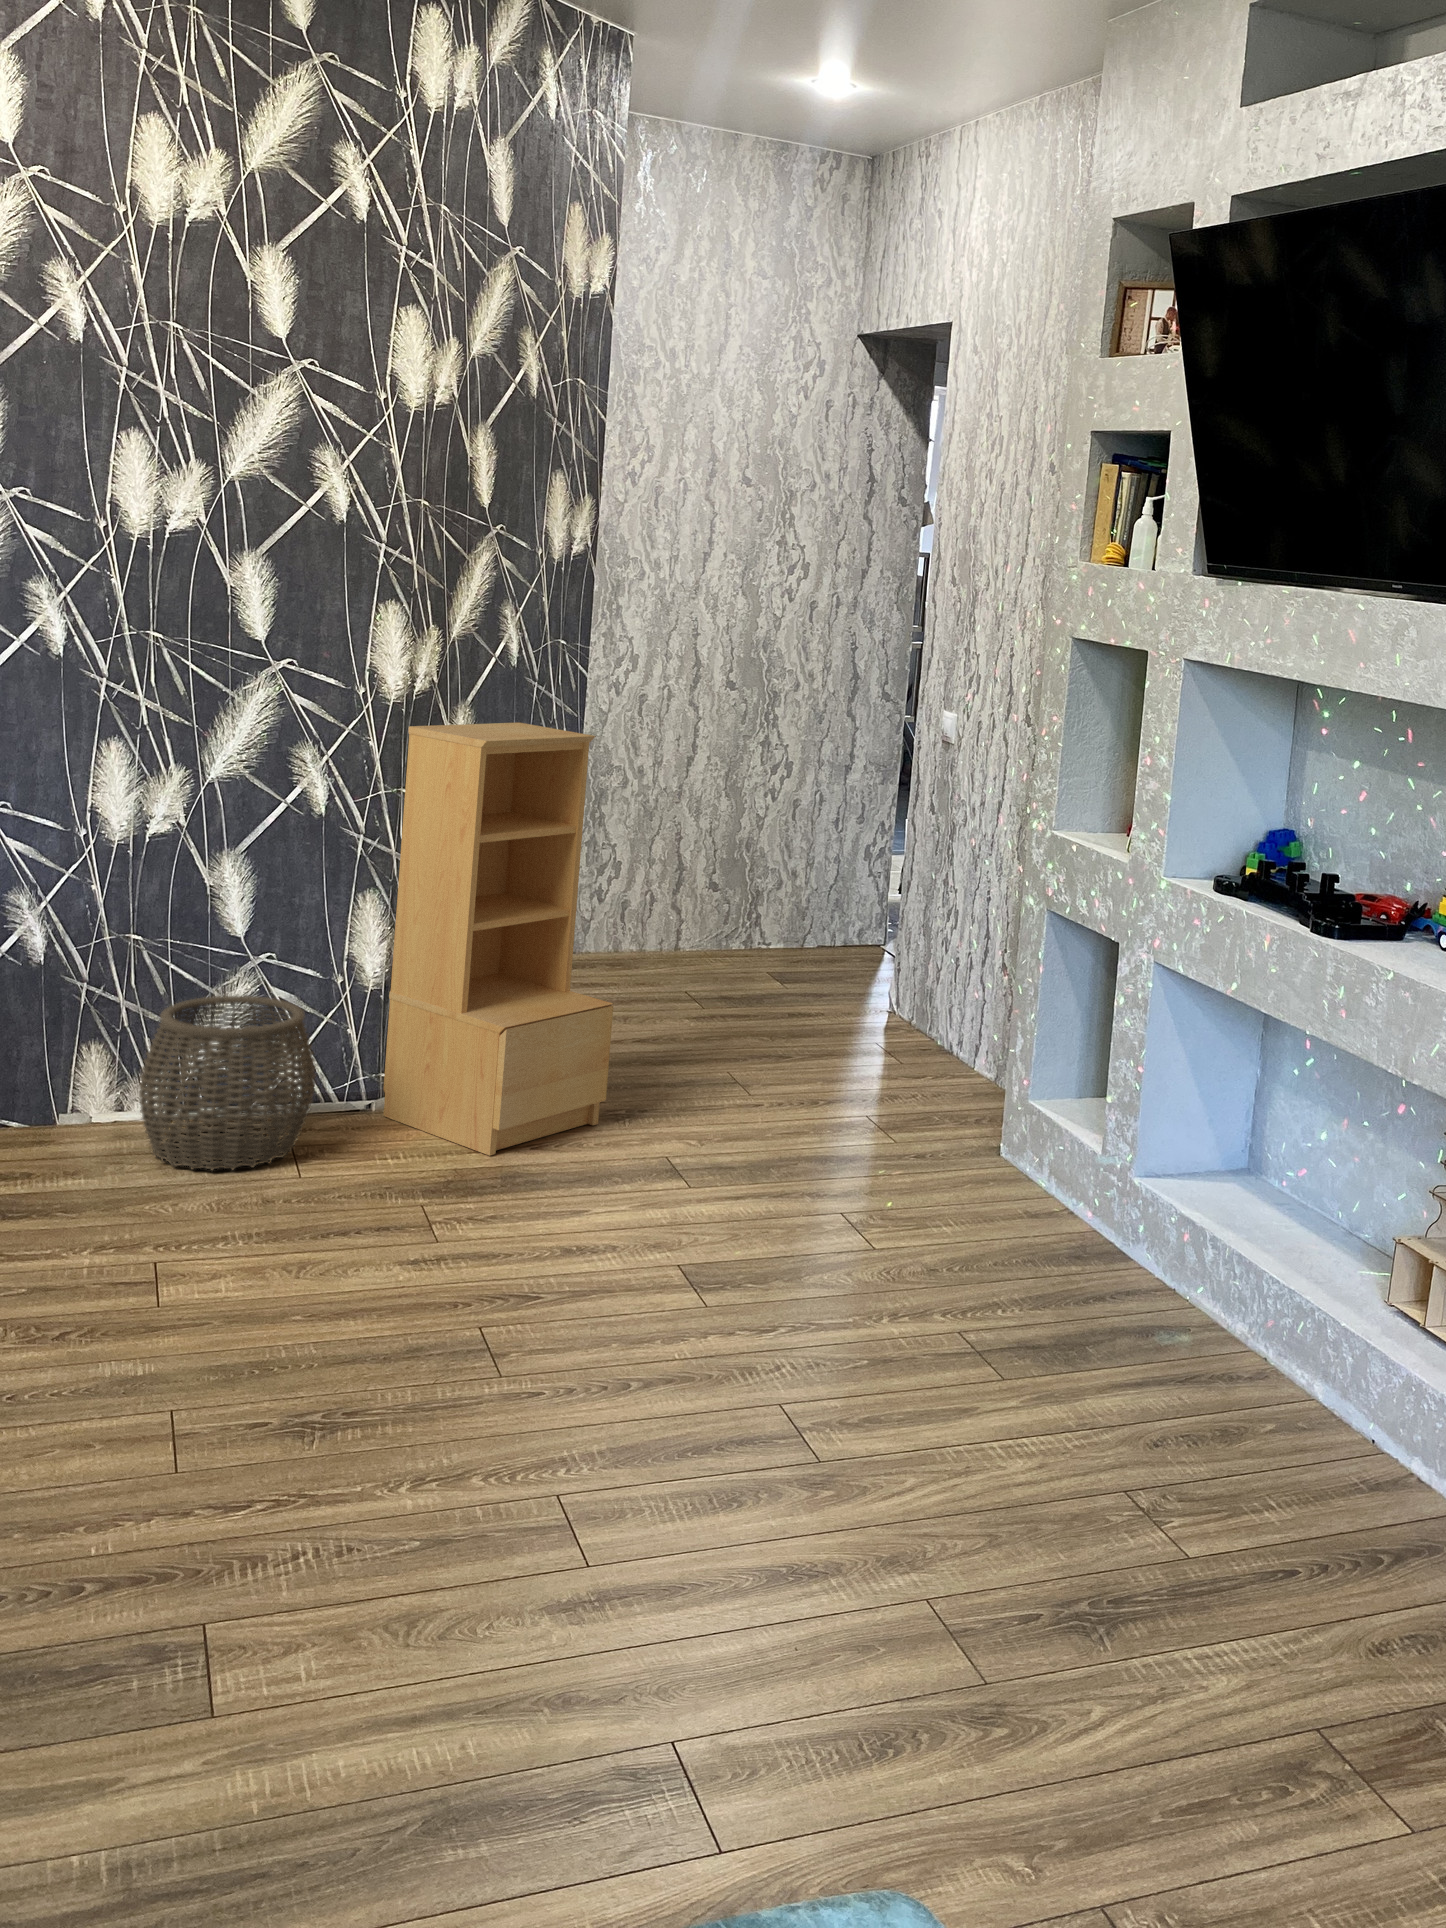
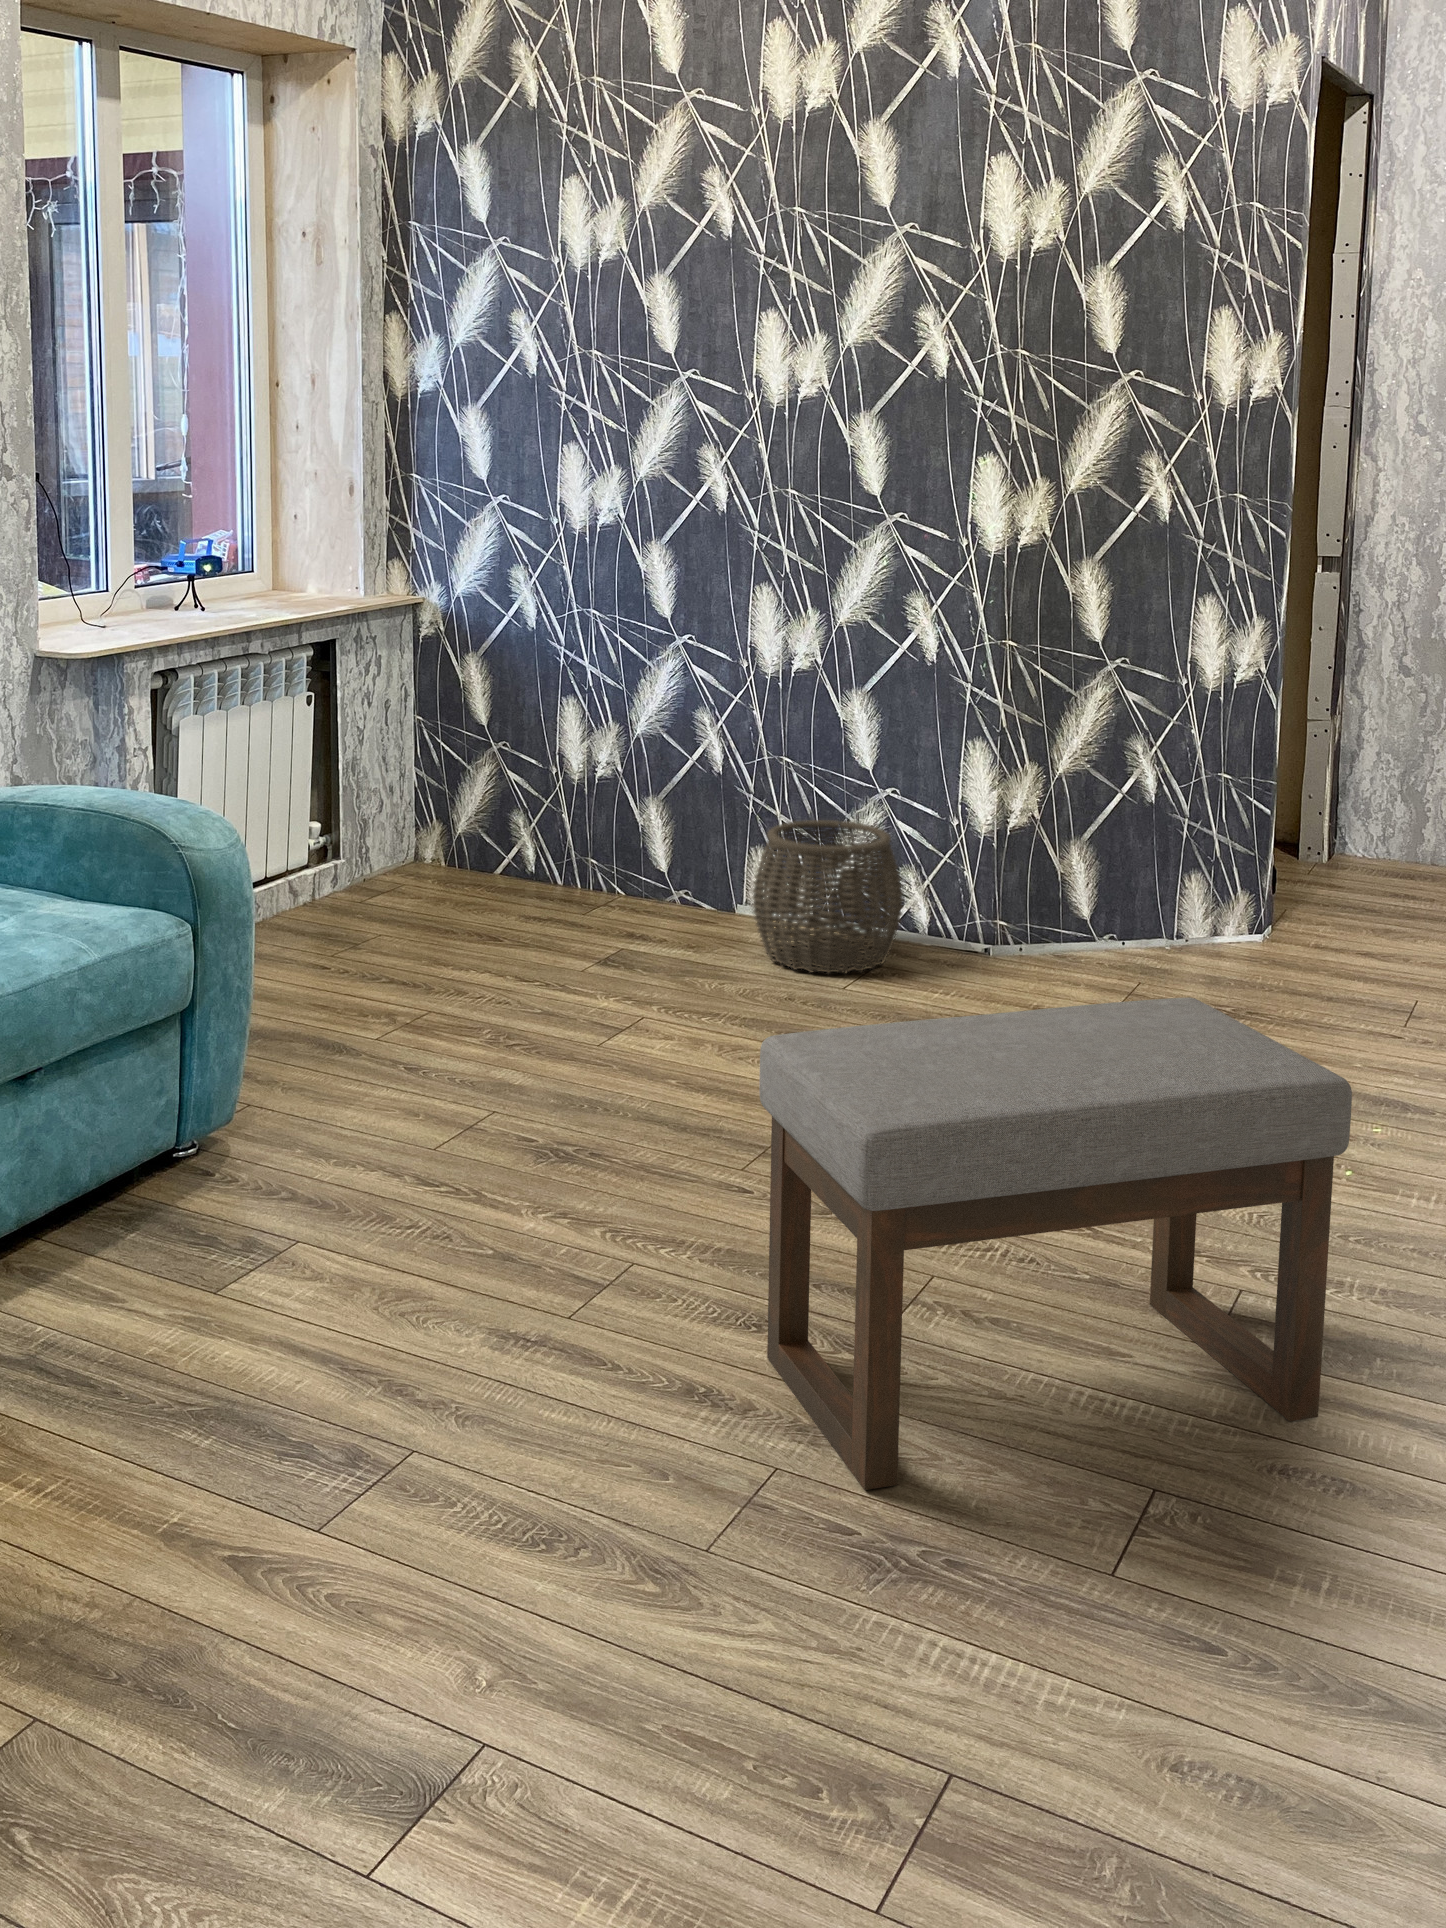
bookshelf: present [383,723,613,1156] -> none [993,575,1200,1008]
ottoman: none [719,1117,1134,1644] -> present [759,997,1352,1490]

